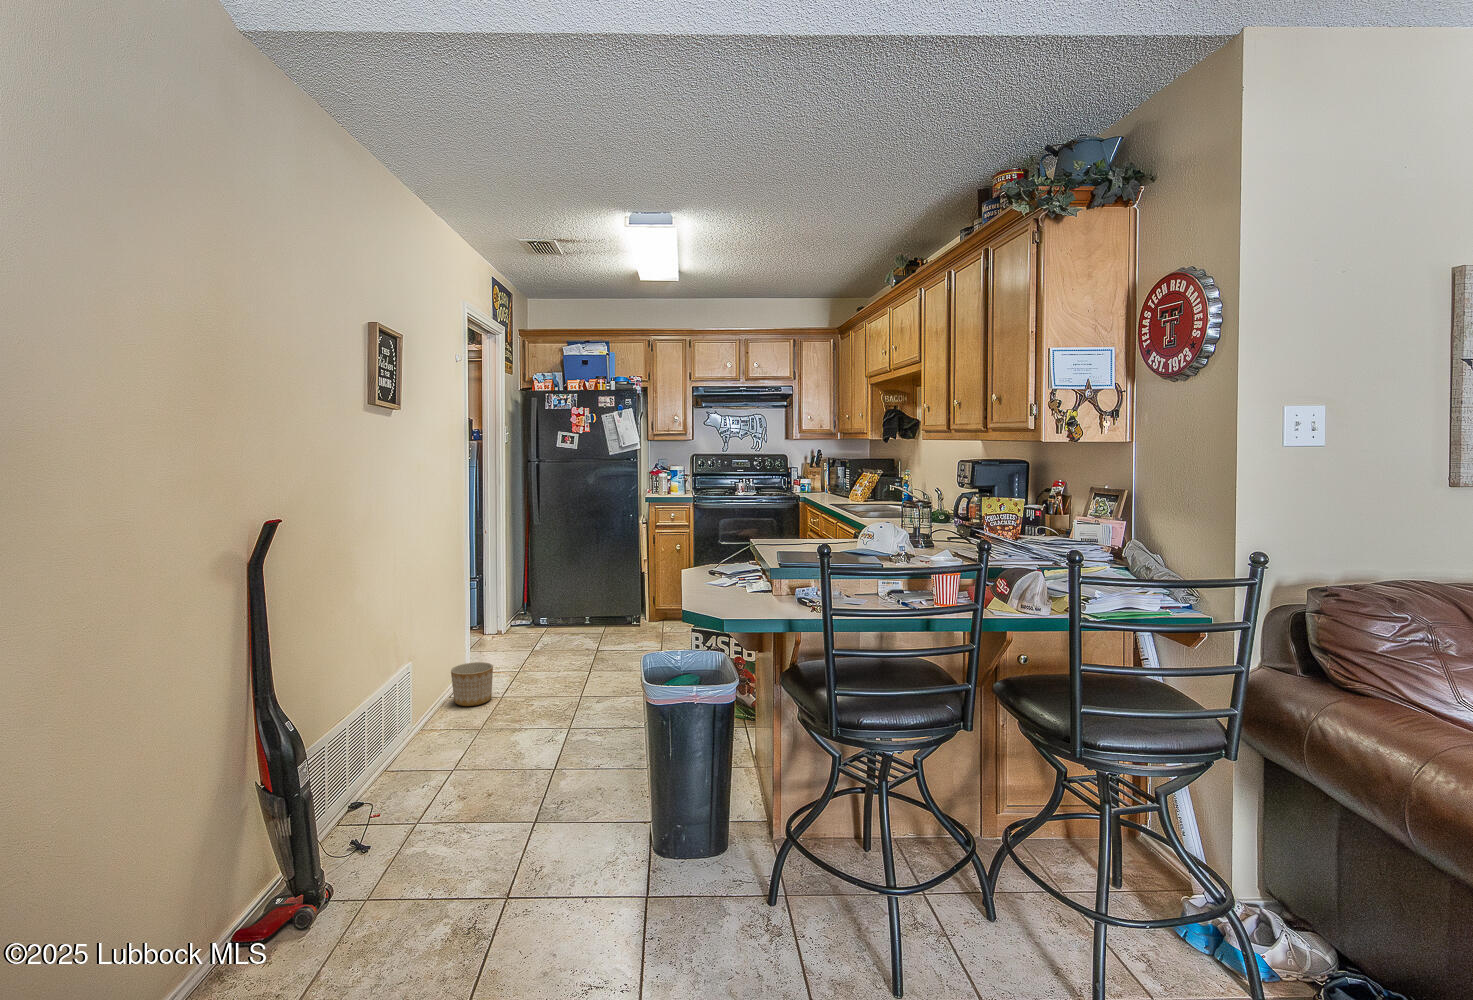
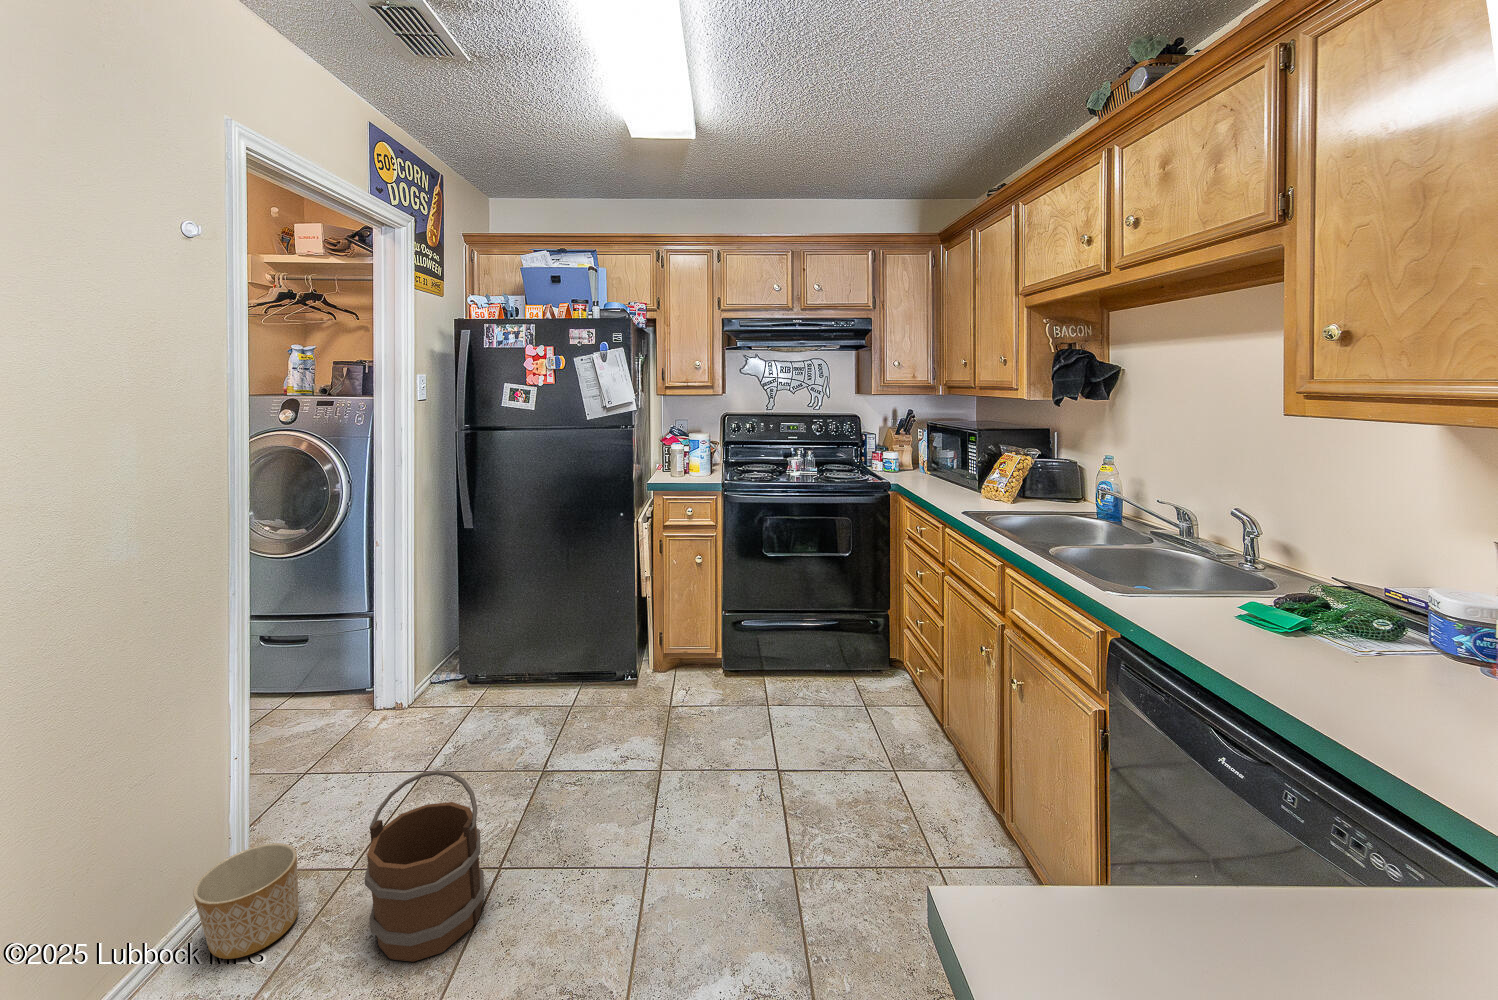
bucket: none [533,623,586,705] -> present [364,770,484,962]

